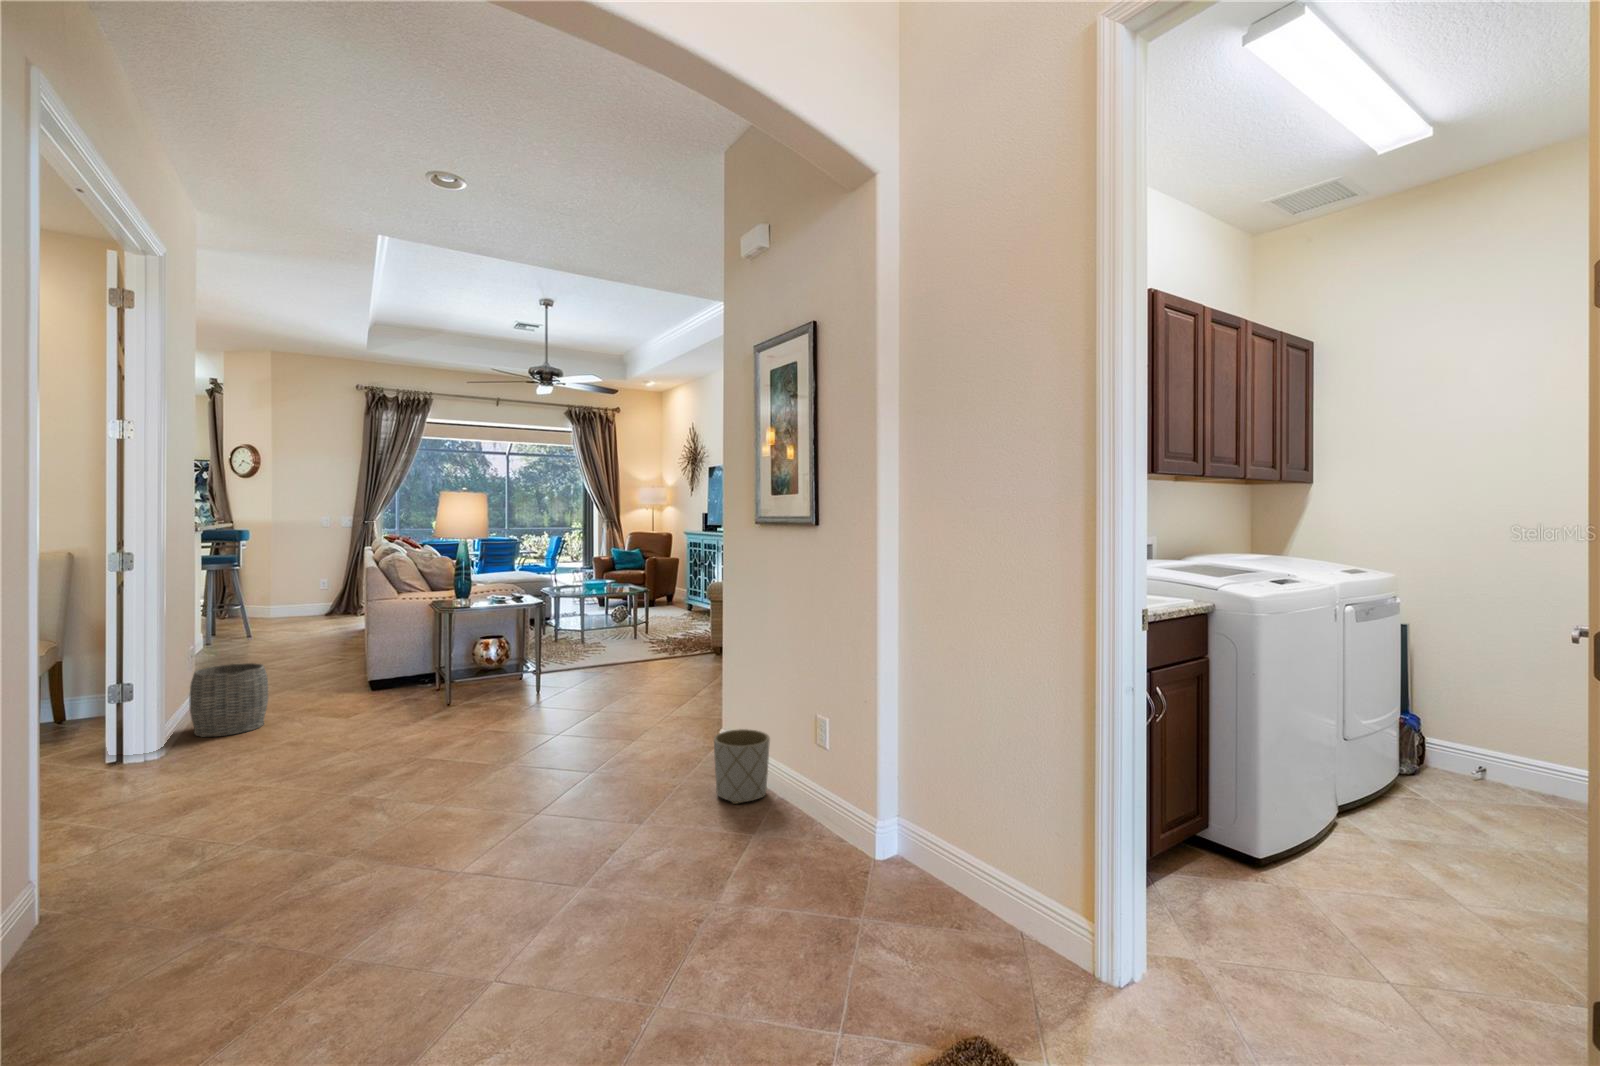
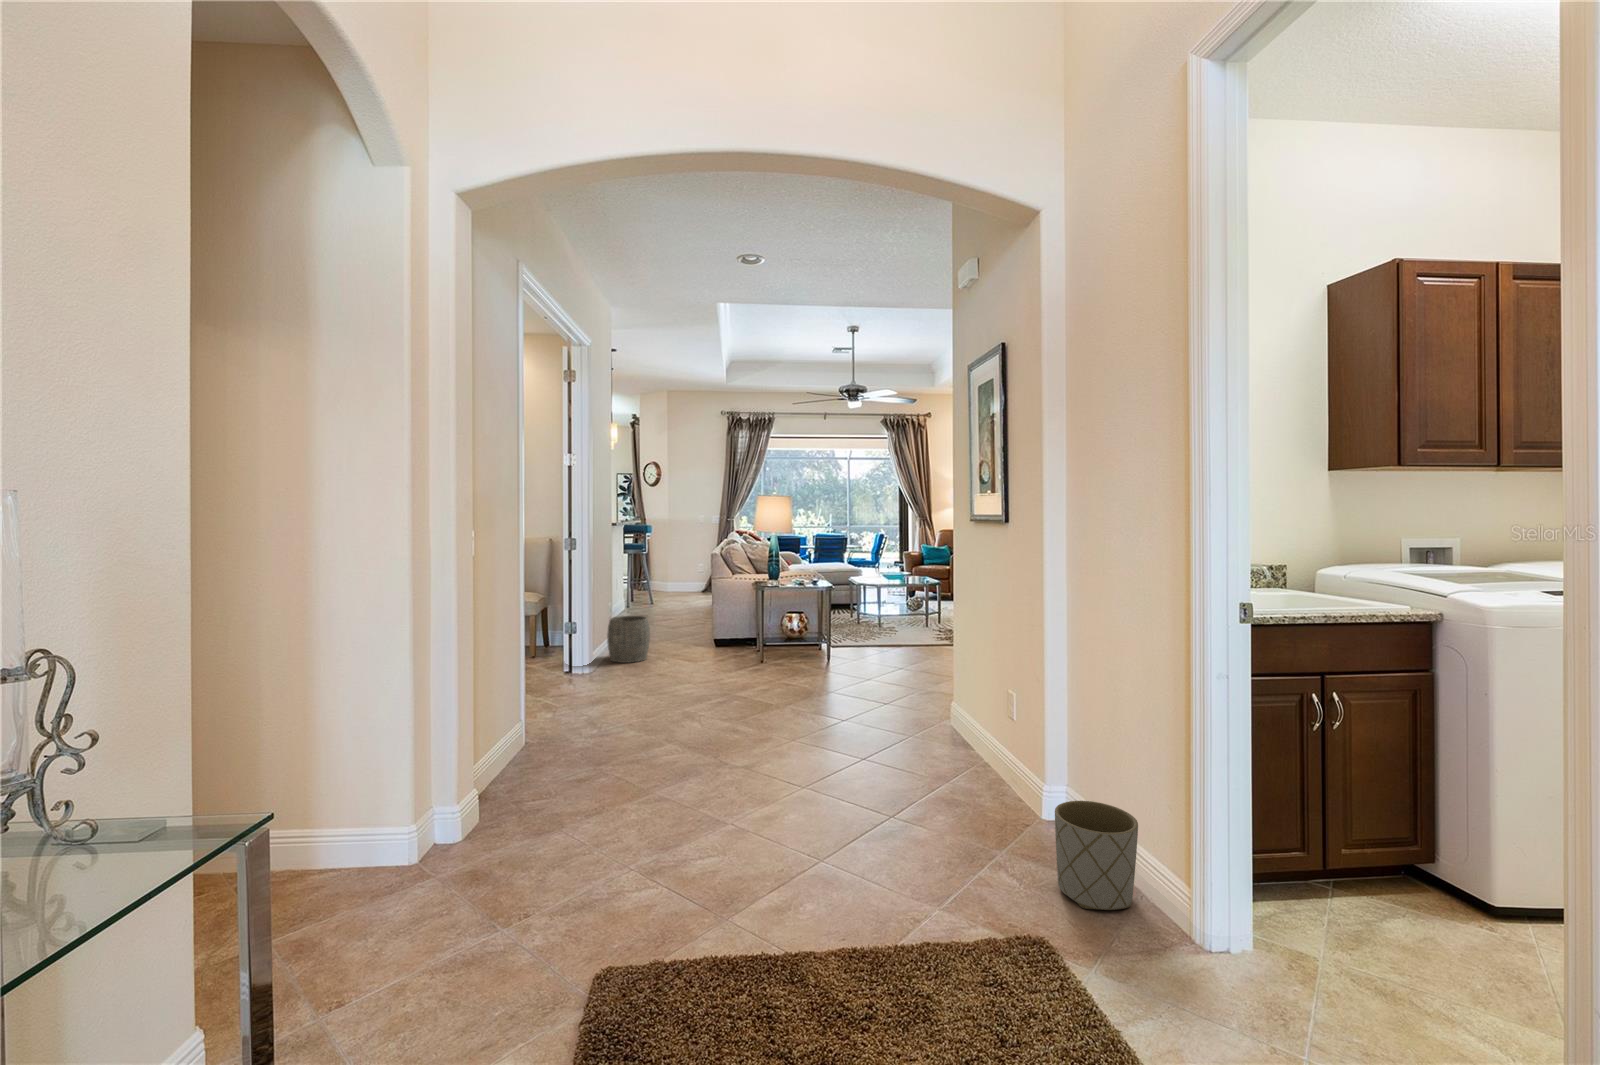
planter: present [714,729,770,804] -> present [1055,801,1138,910]

